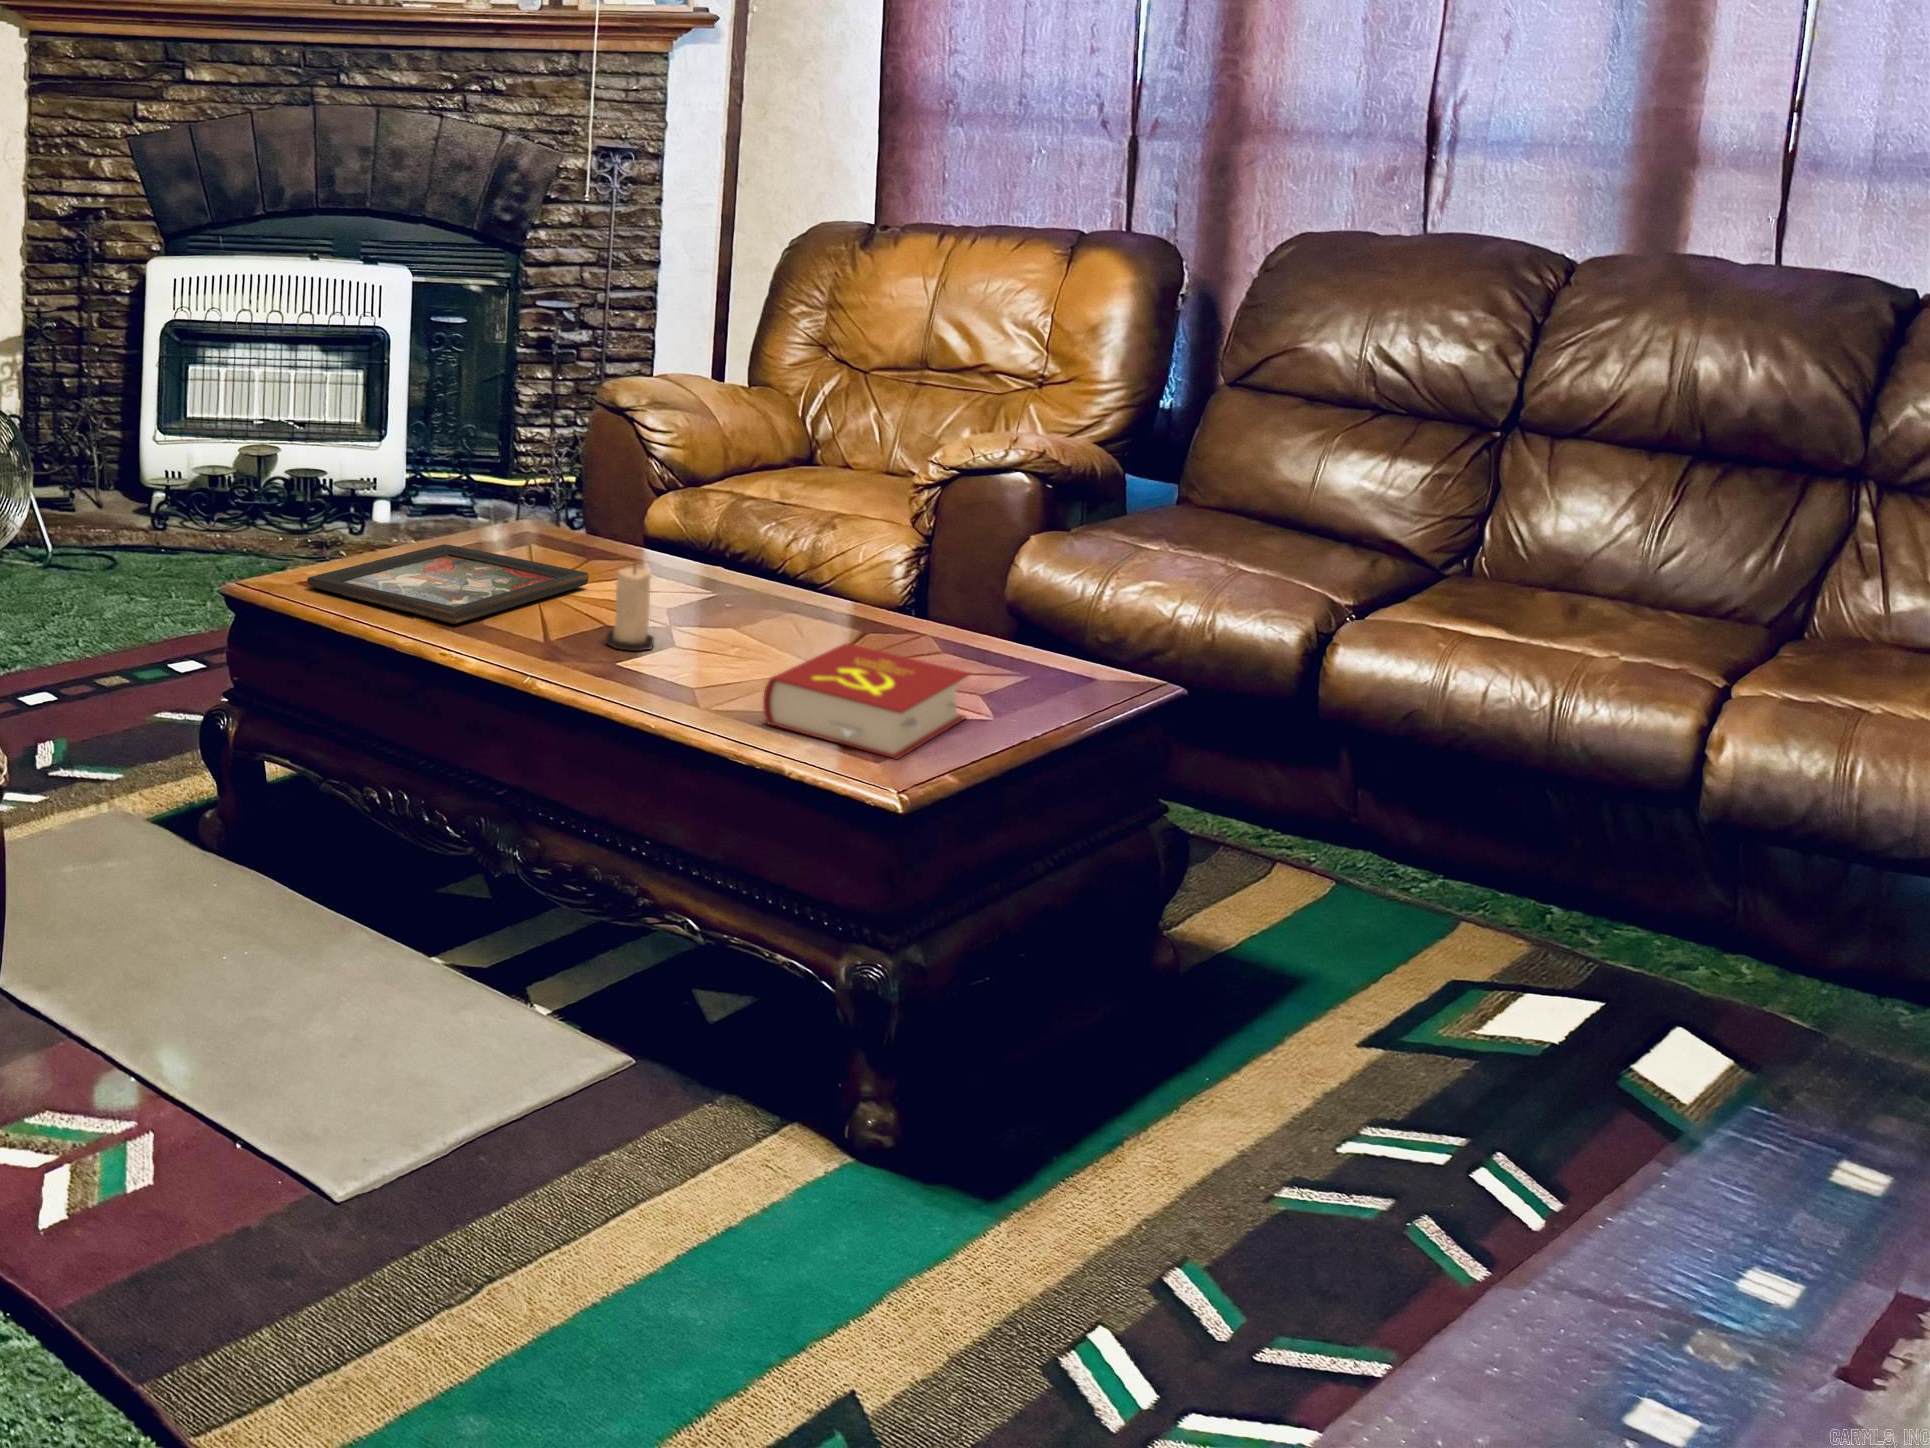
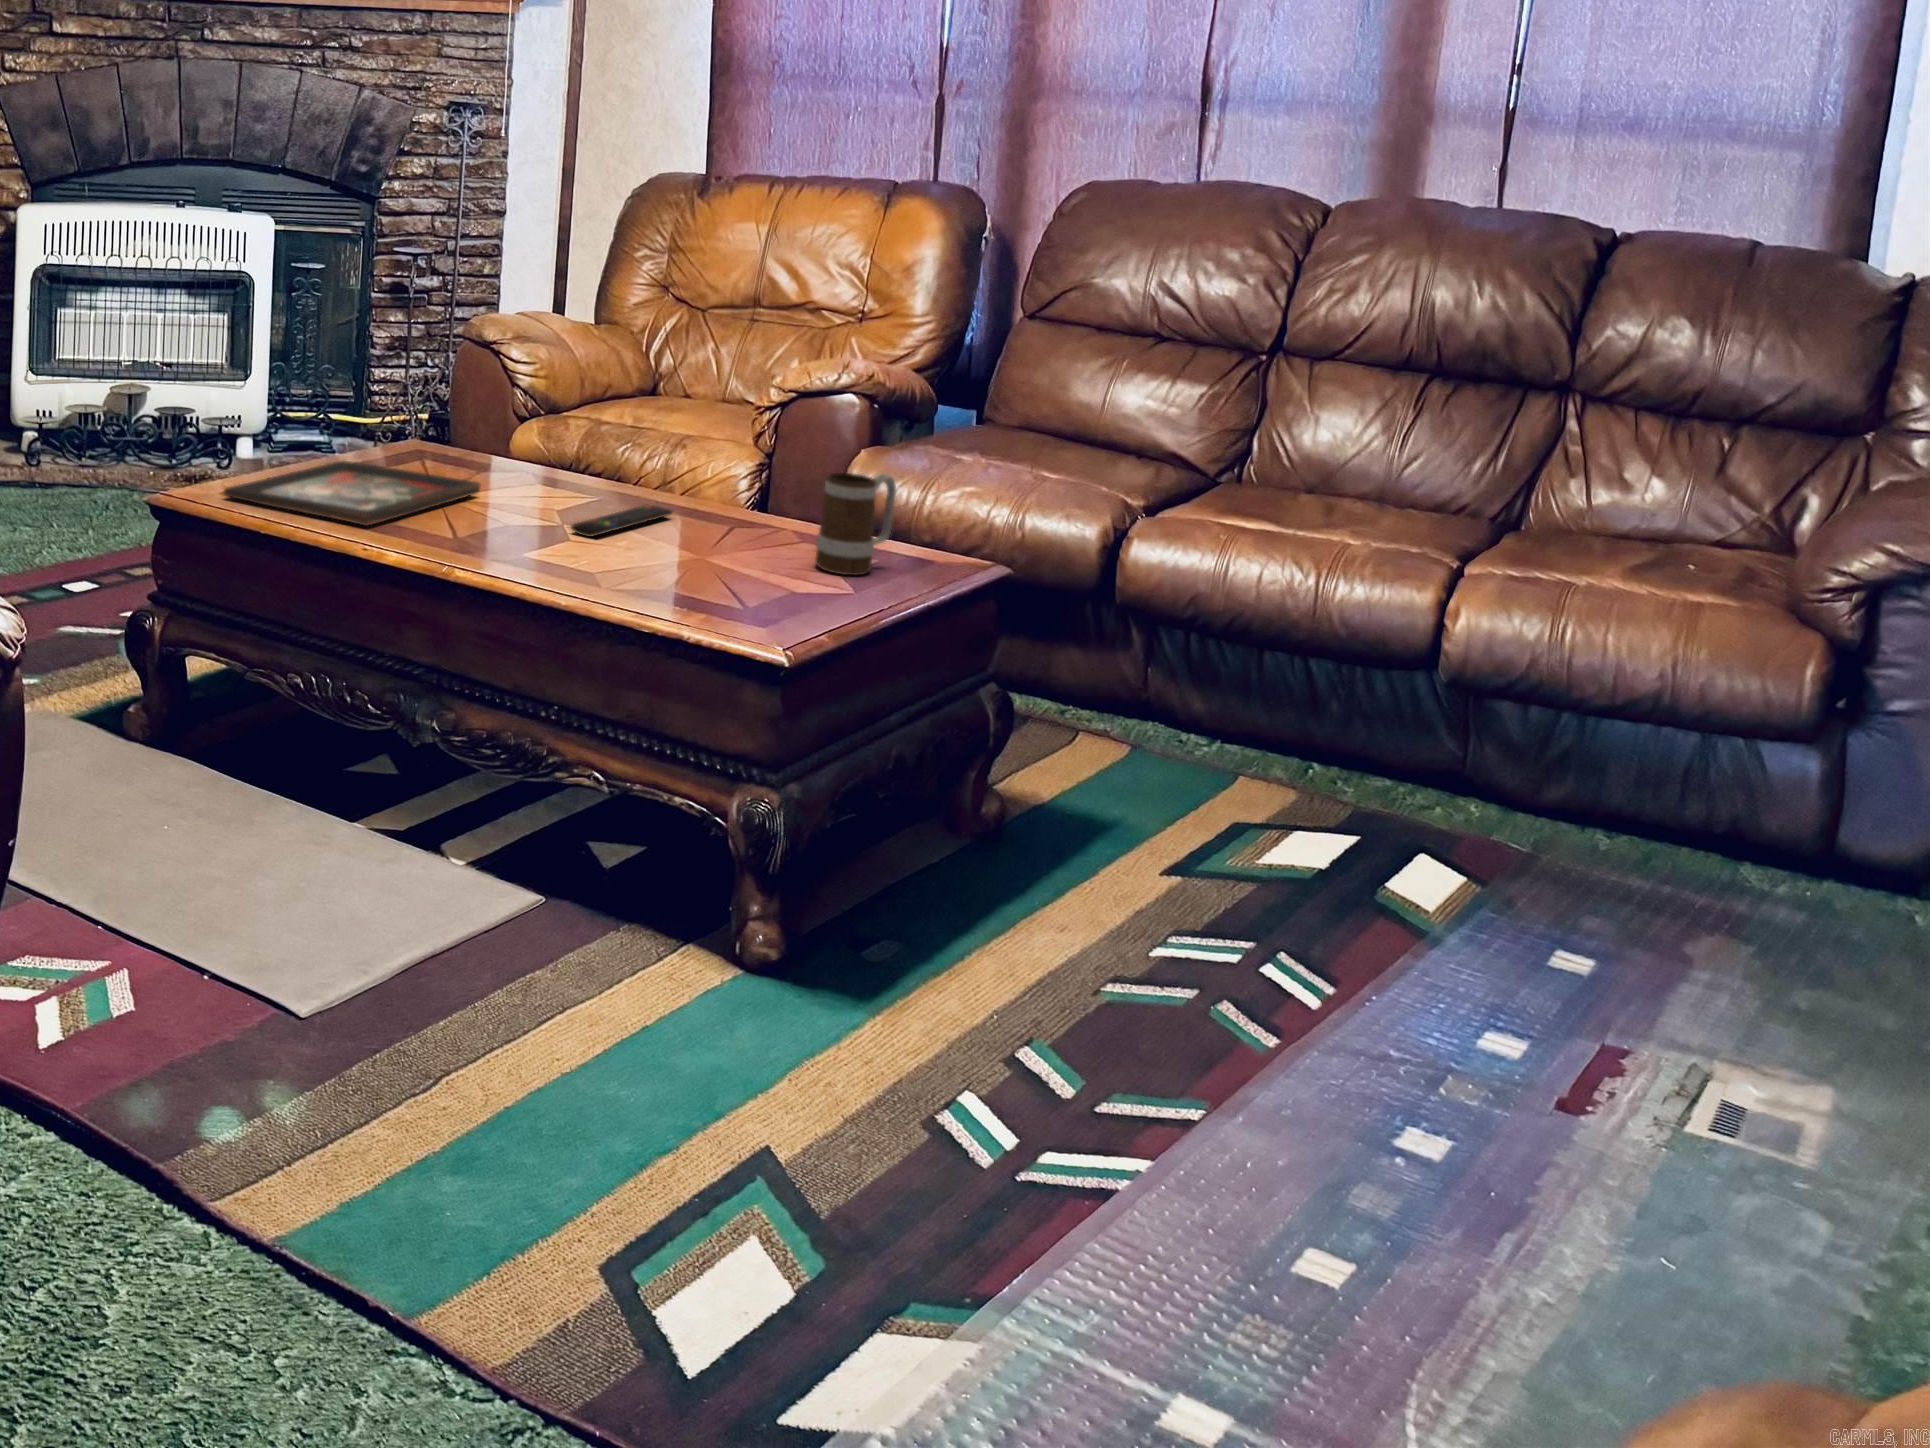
candle: present [605,567,654,651] -> none [506,467,550,546]
mug: none [951,576,1045,693] -> present [815,473,896,575]
remote control: none [679,601,798,640] -> present [571,505,672,537]
book: present [763,643,971,759] -> none [659,532,837,627]

